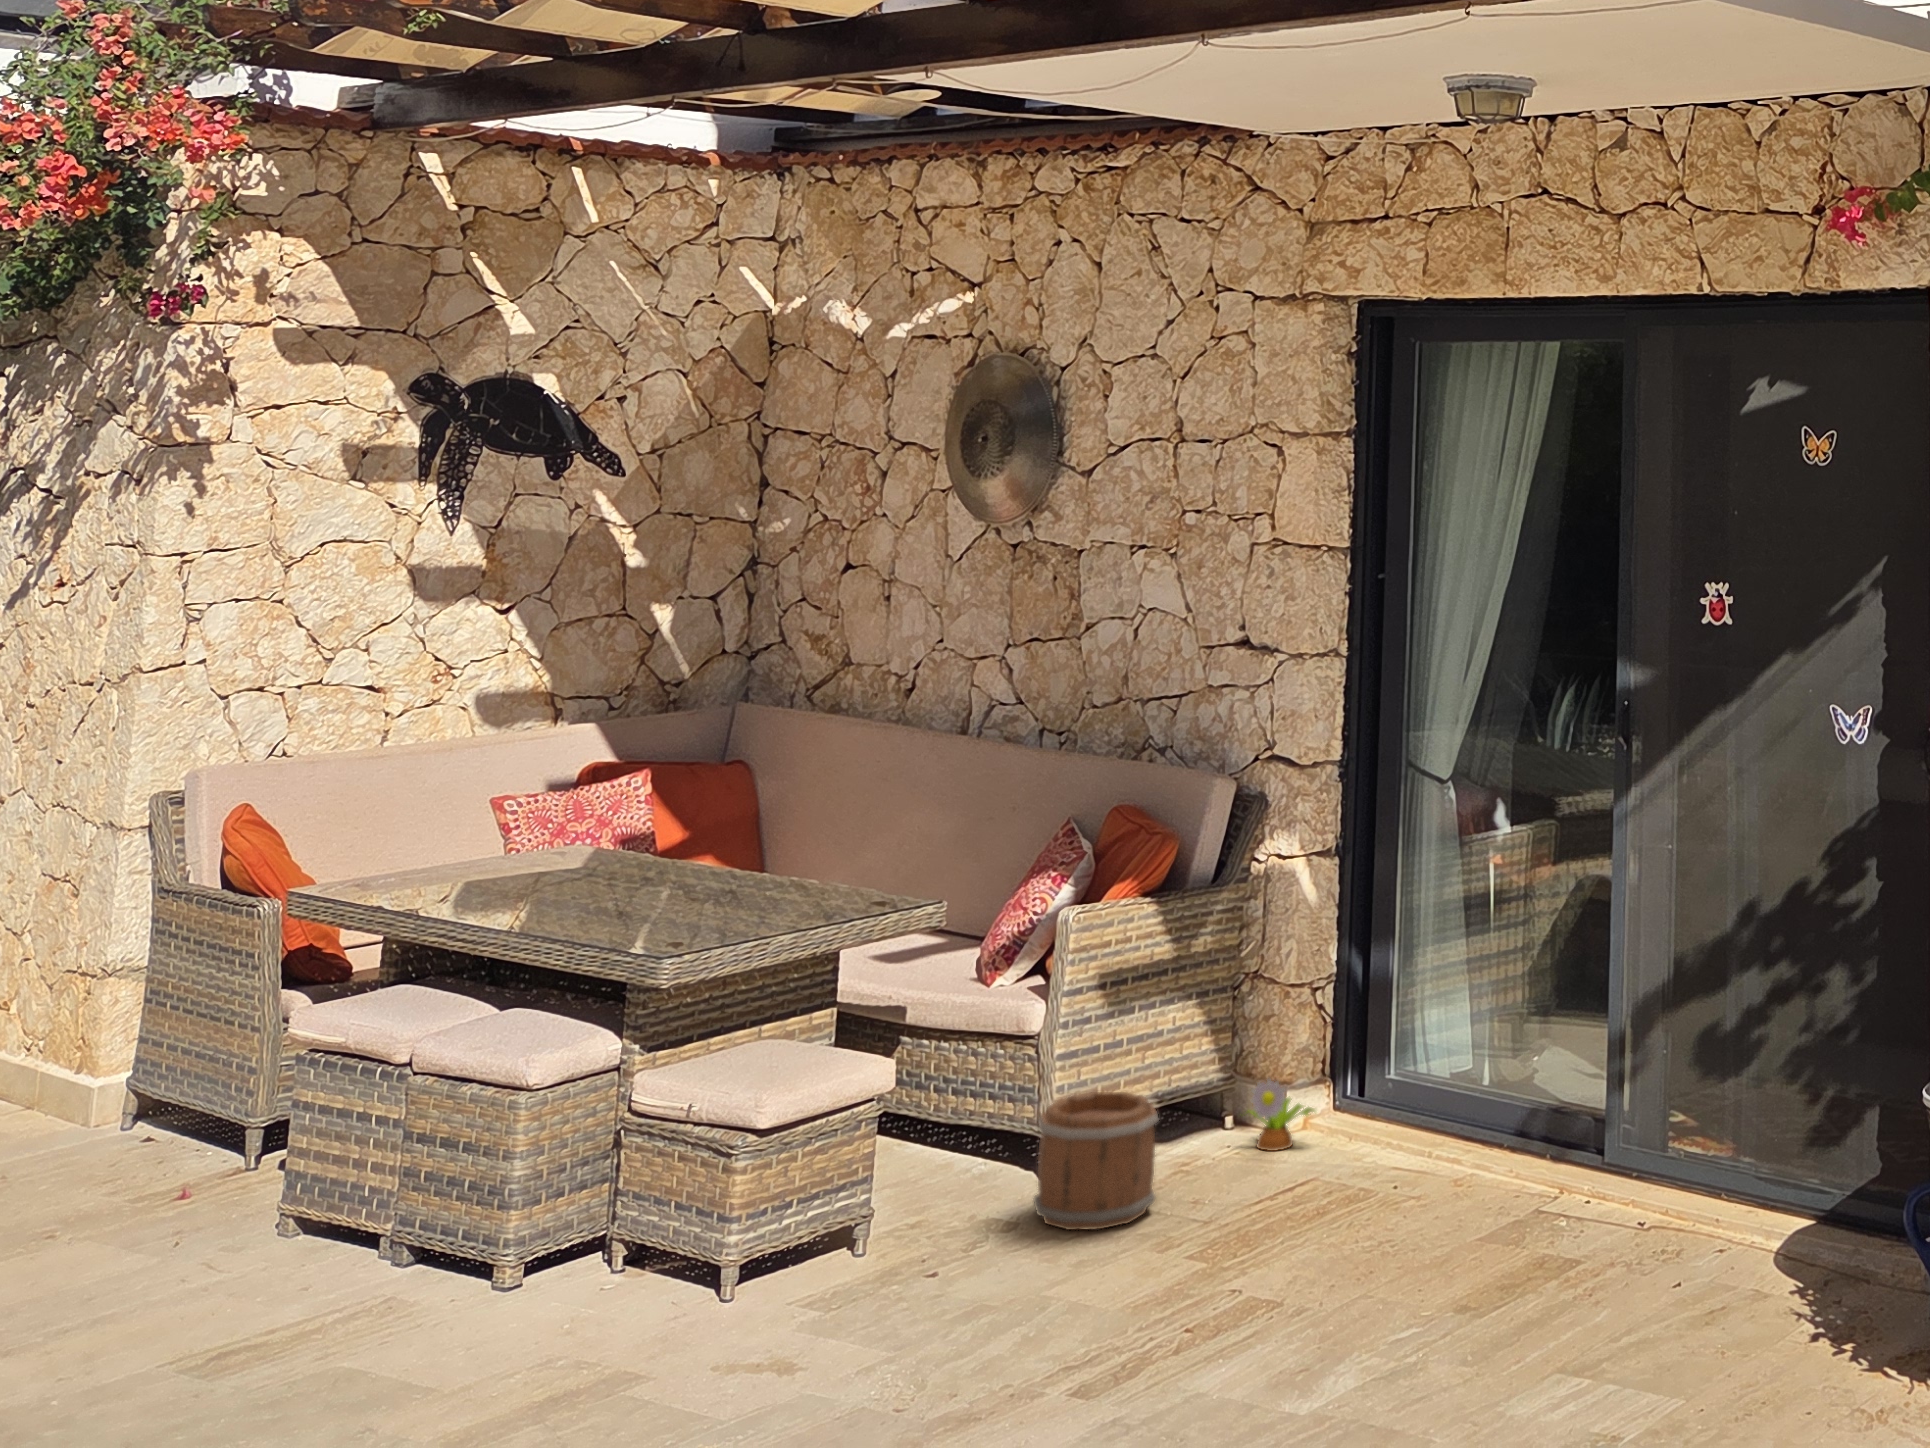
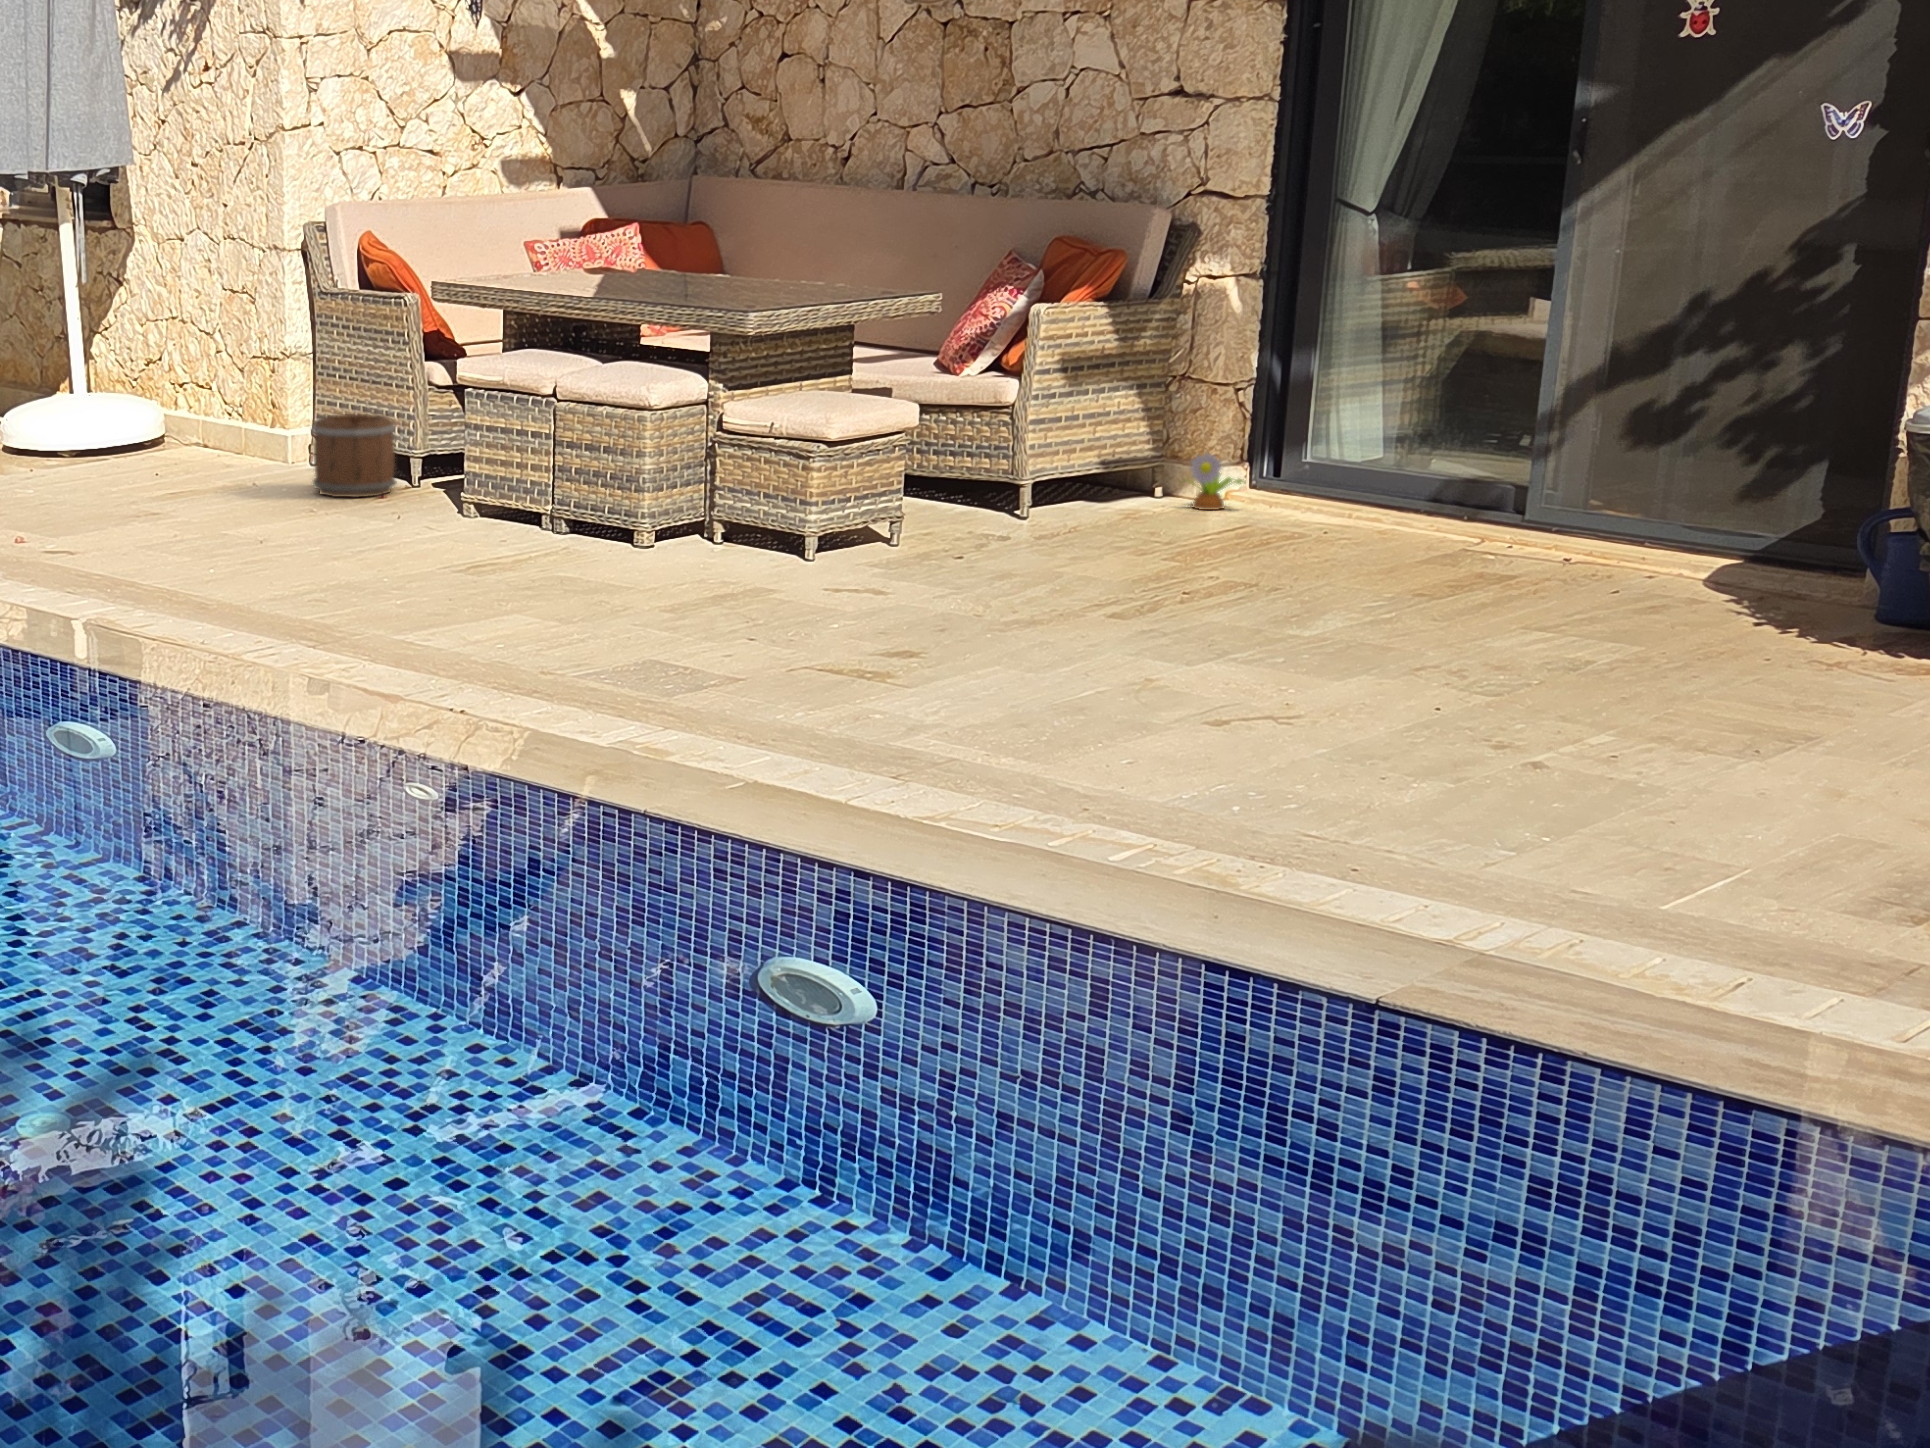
bucket: present [1034,1092,1158,1230] -> present [312,414,396,497]

